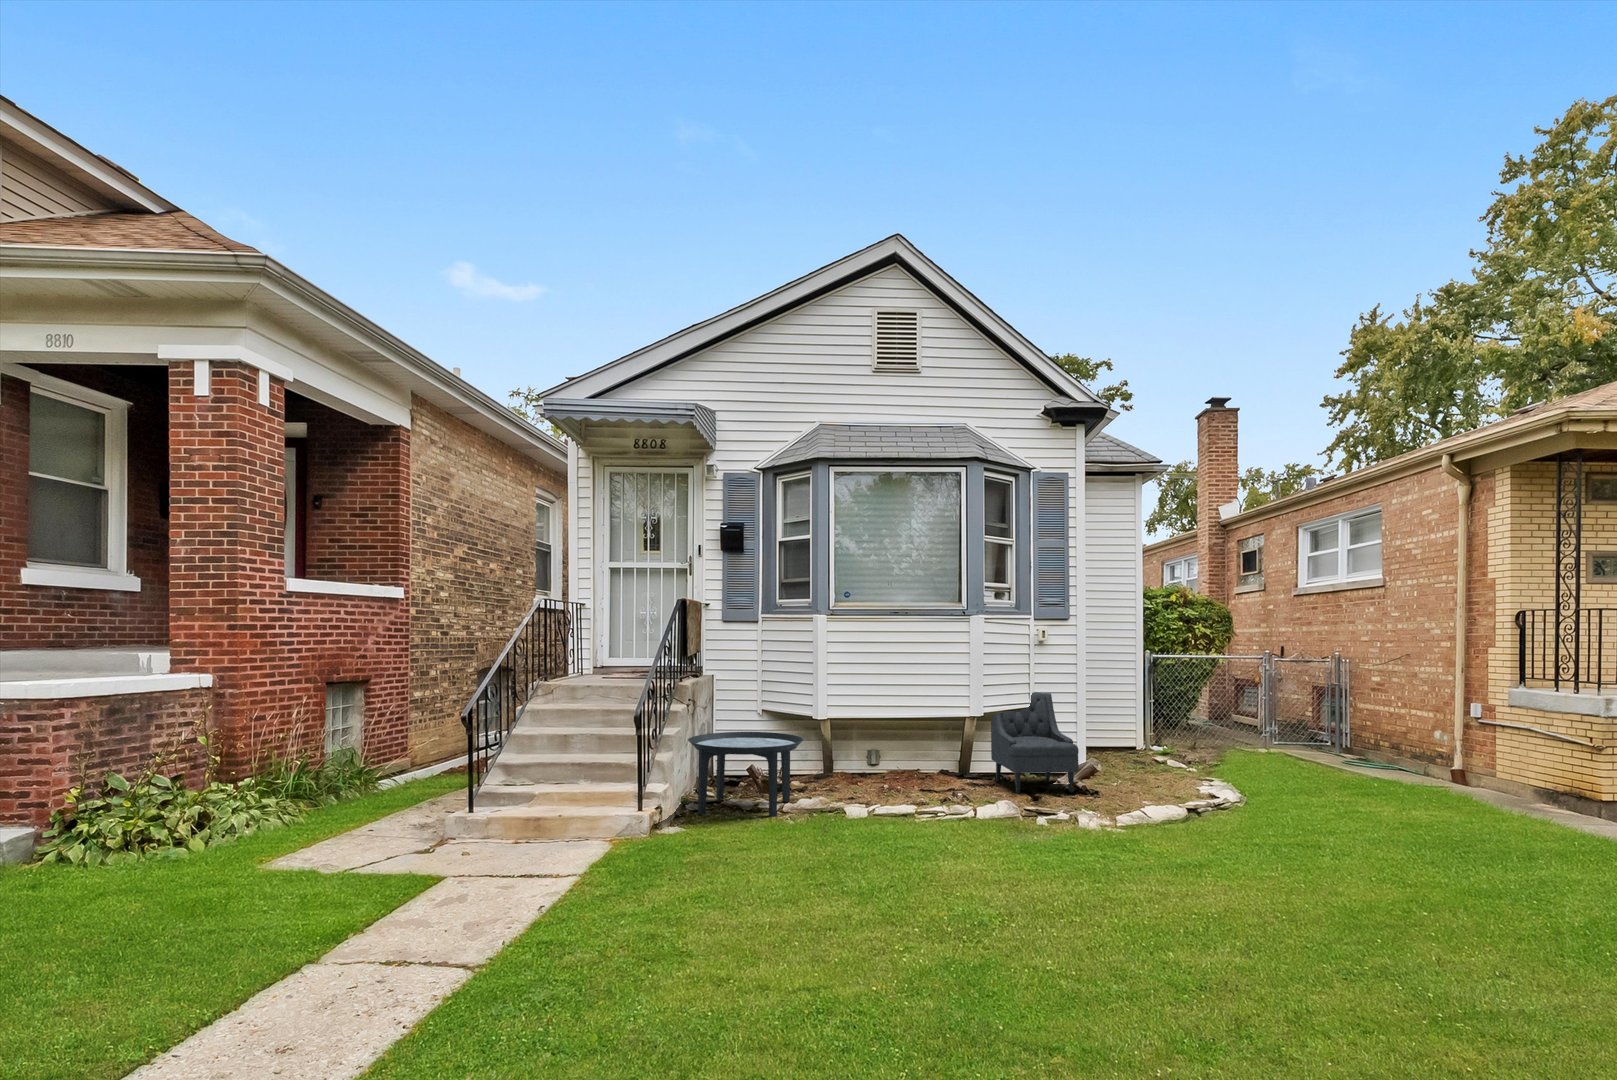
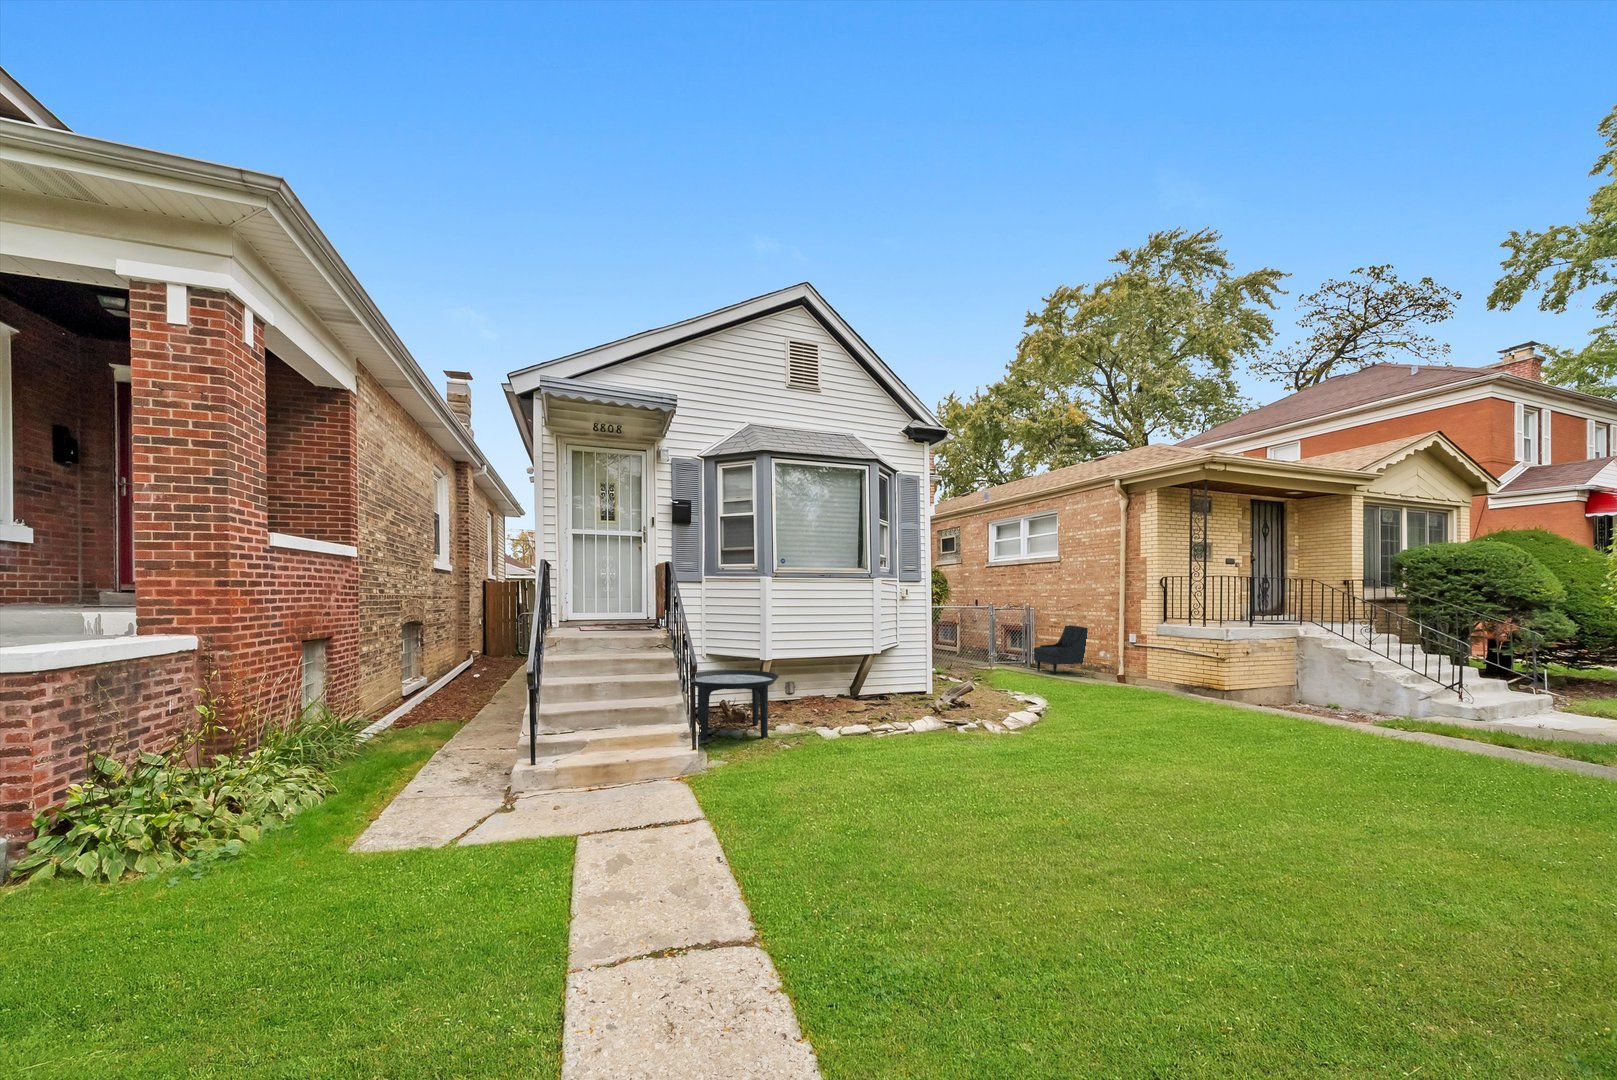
chair: present [991,692,1079,793] -> present [1034,625,1088,675]

